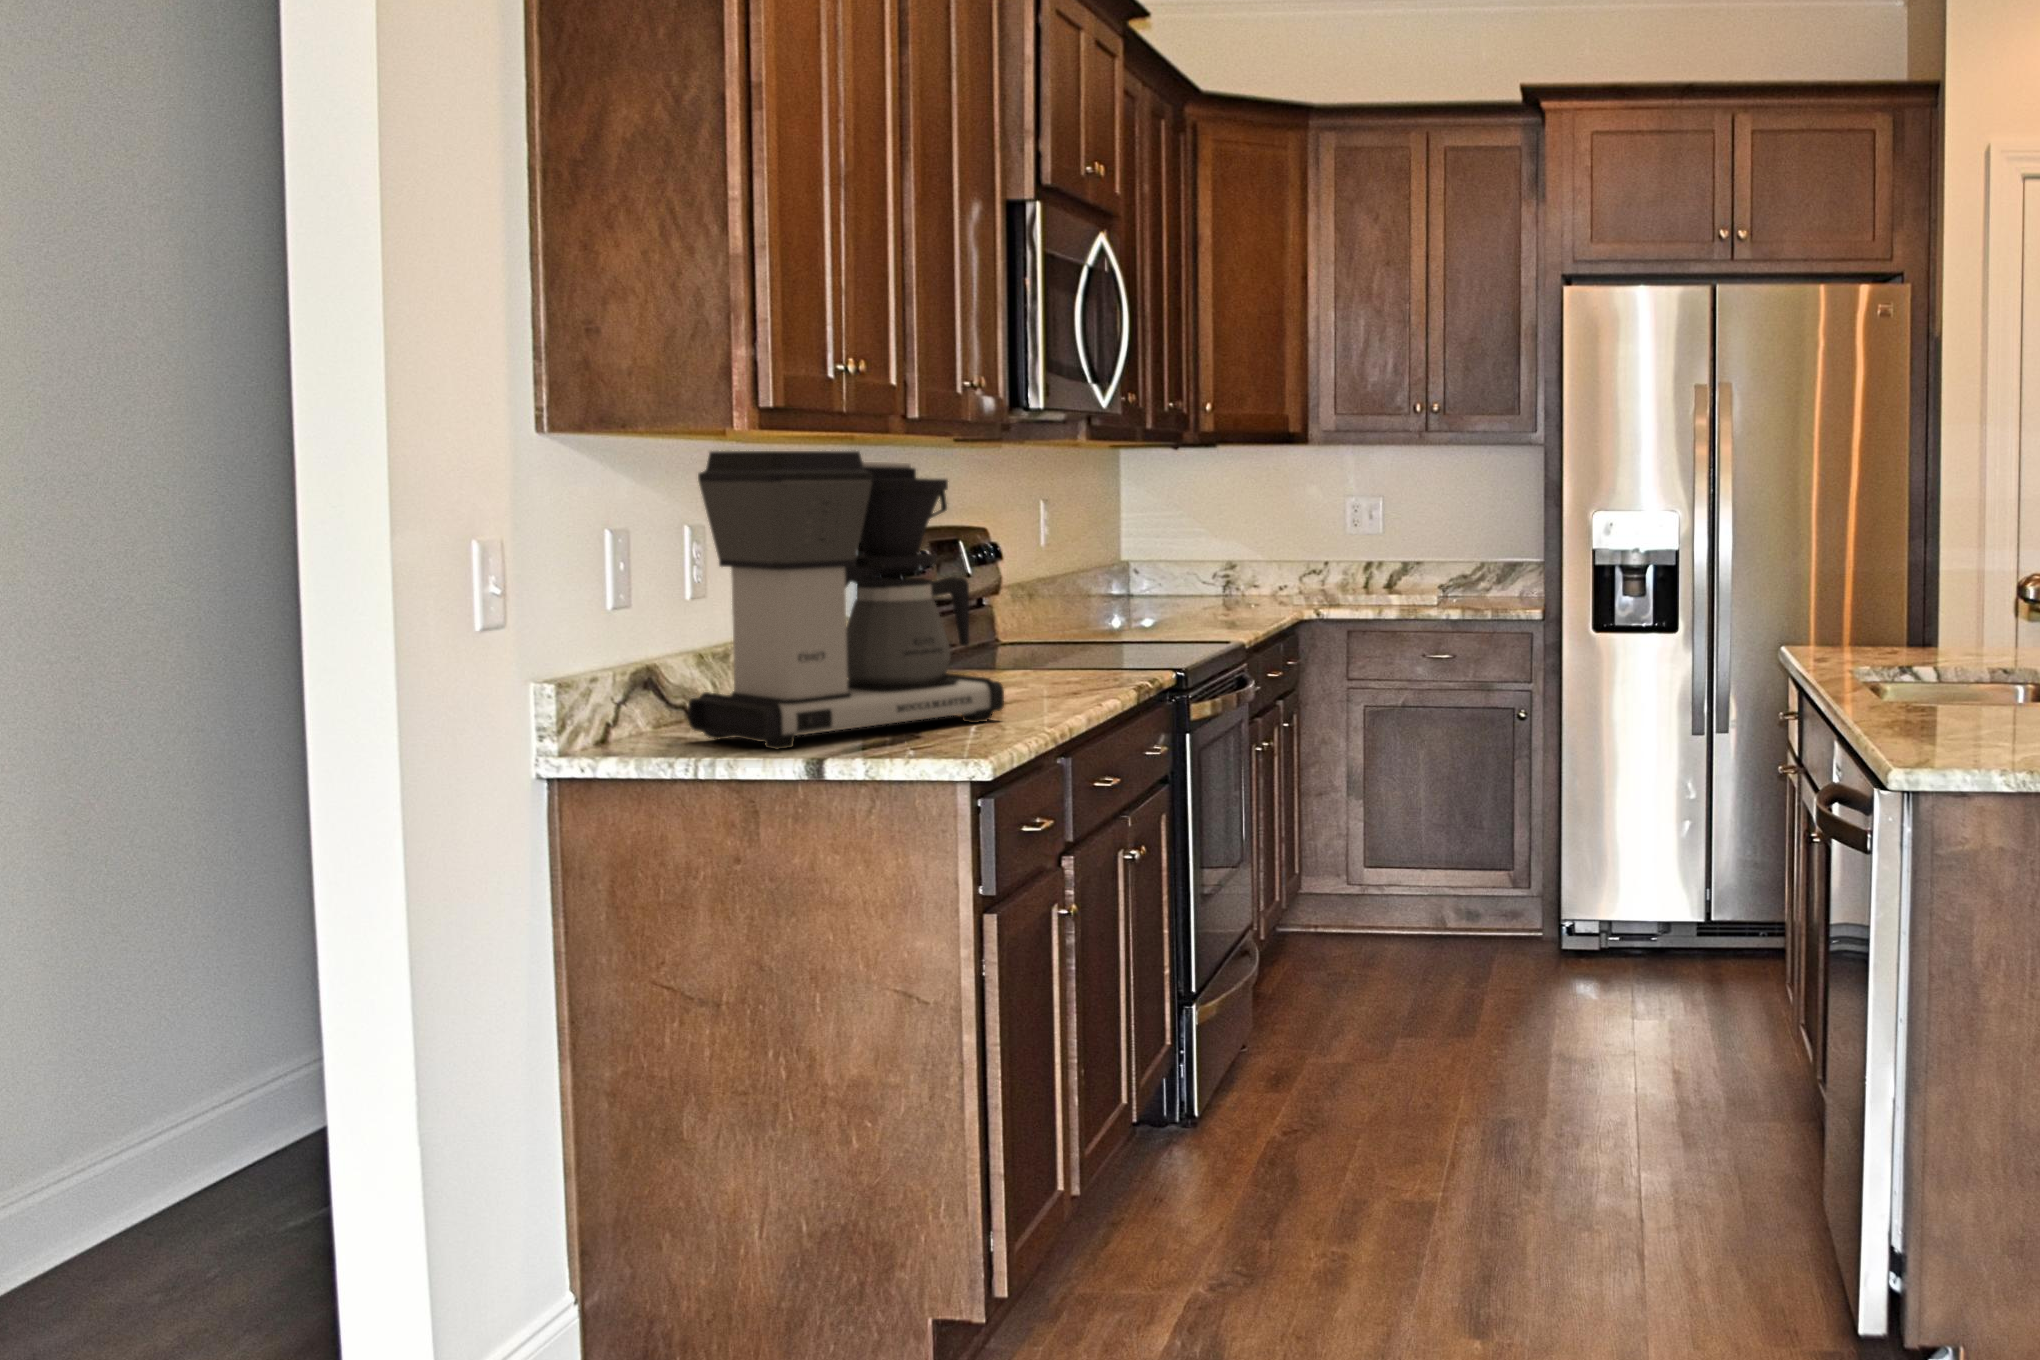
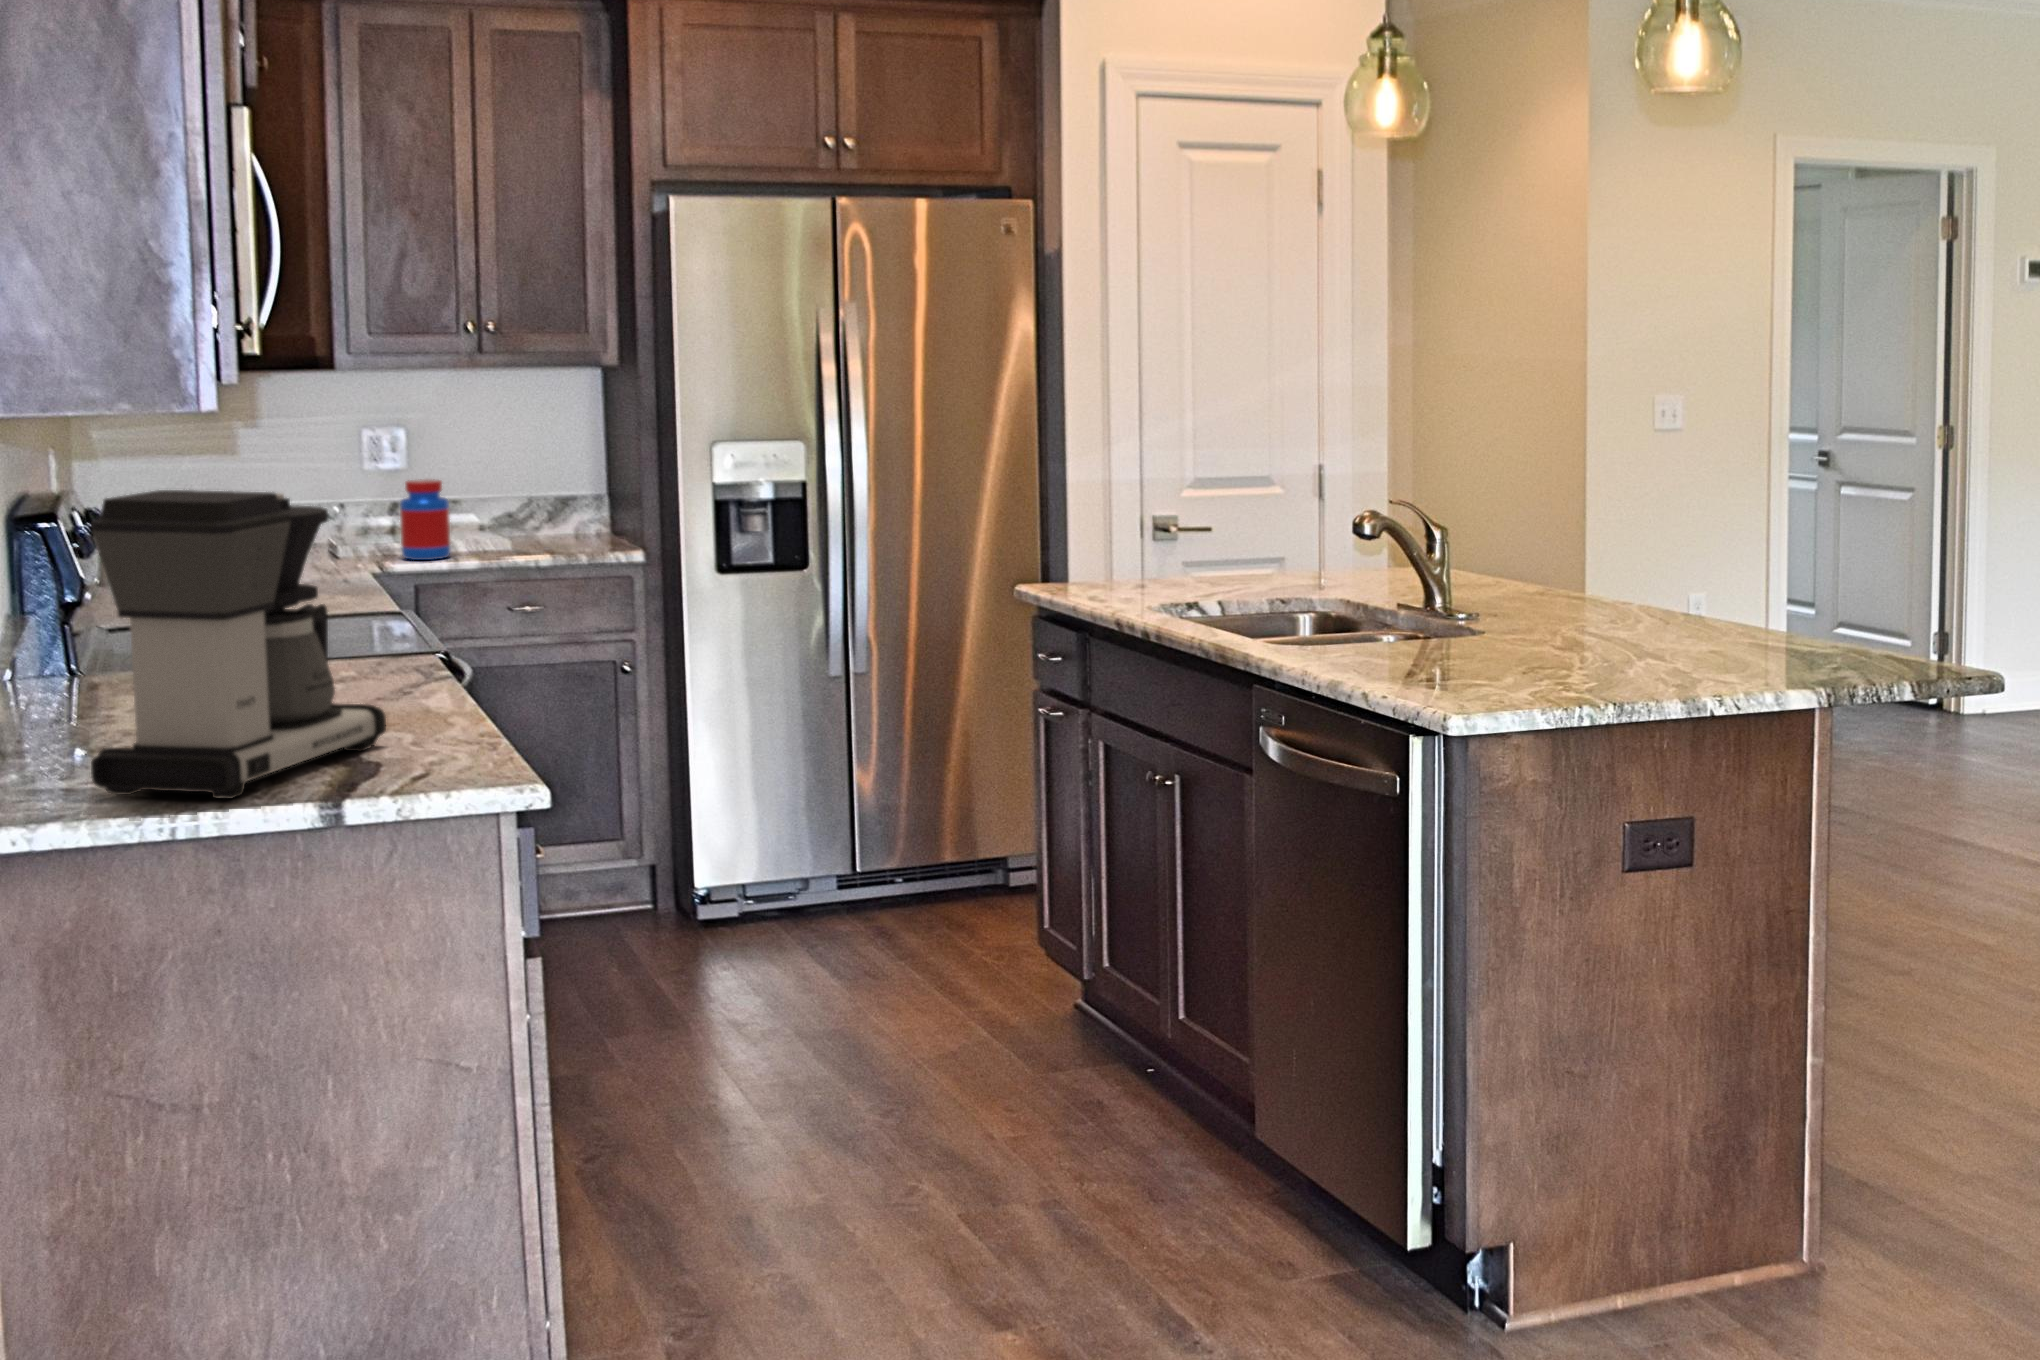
jar: none [1348,539,1387,607] -> present [400,479,451,560]

